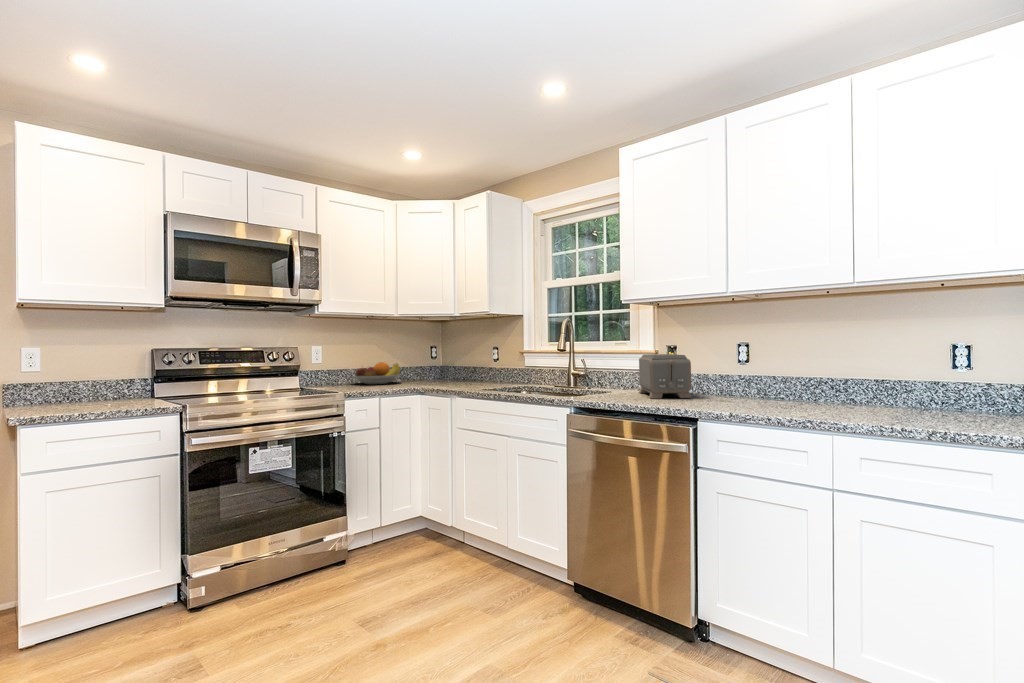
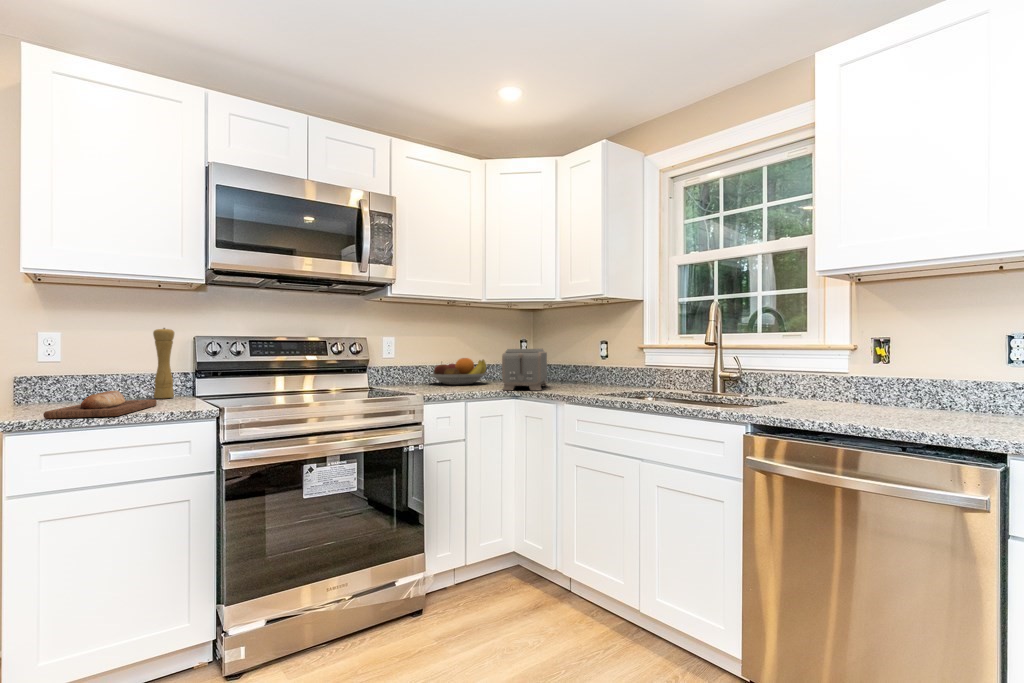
pepper mill: none [118,343,136,400] -> present [153,328,174,399]
toaster: present [639,354,691,399] -> present [502,349,547,390]
bread loaf: none [45,394,127,415] -> present [43,391,157,418]

